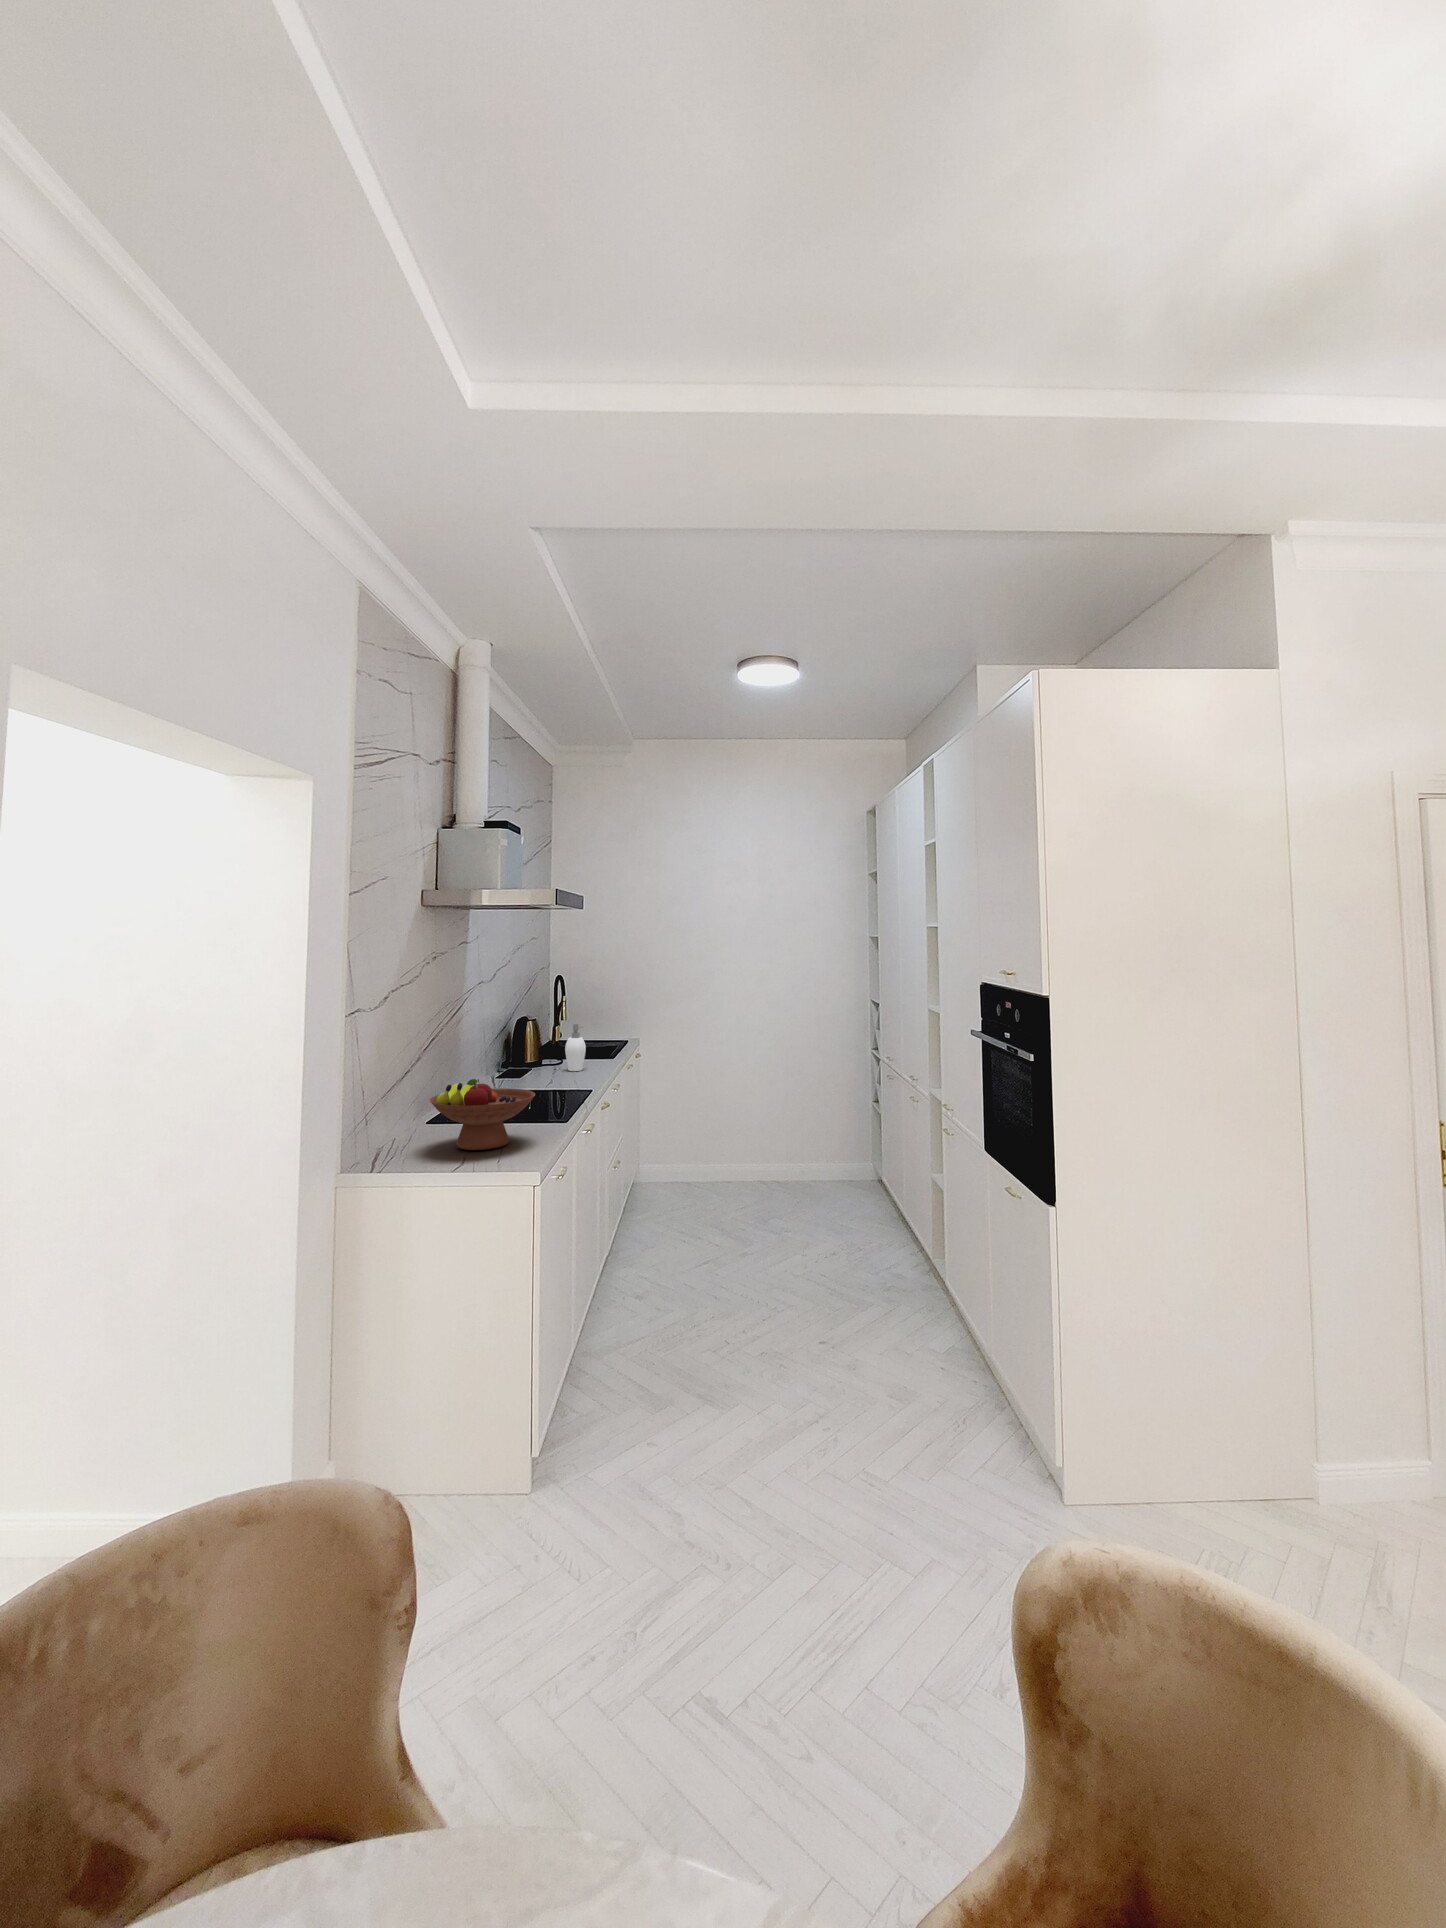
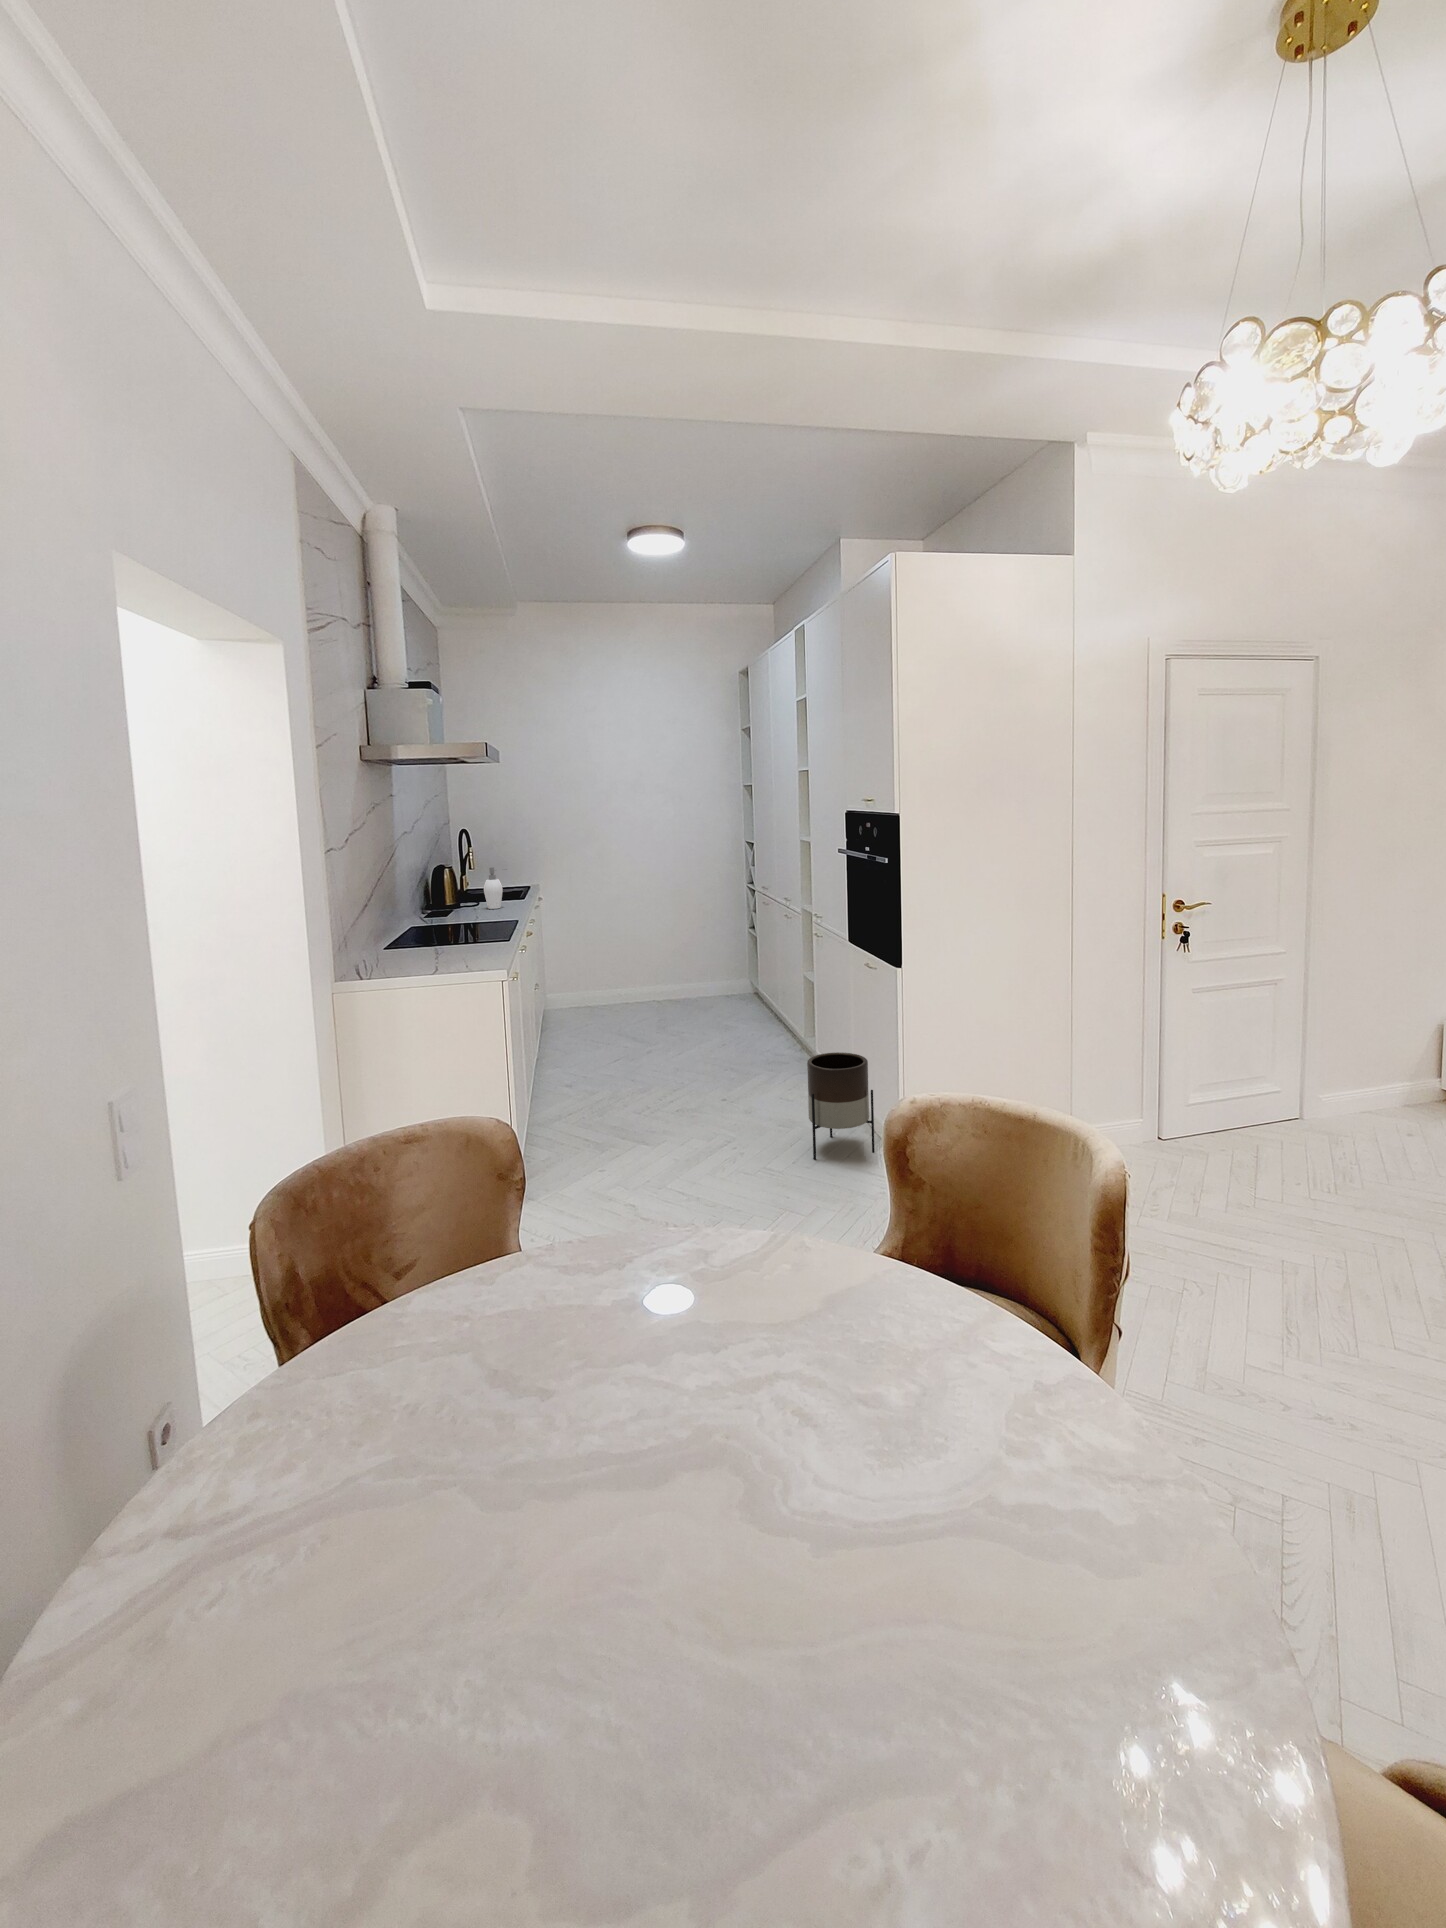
fruit bowl: present [430,1079,535,1150] -> none [399,904,489,960]
planter: none [923,1301,1014,1458] -> present [807,1052,875,1160]

